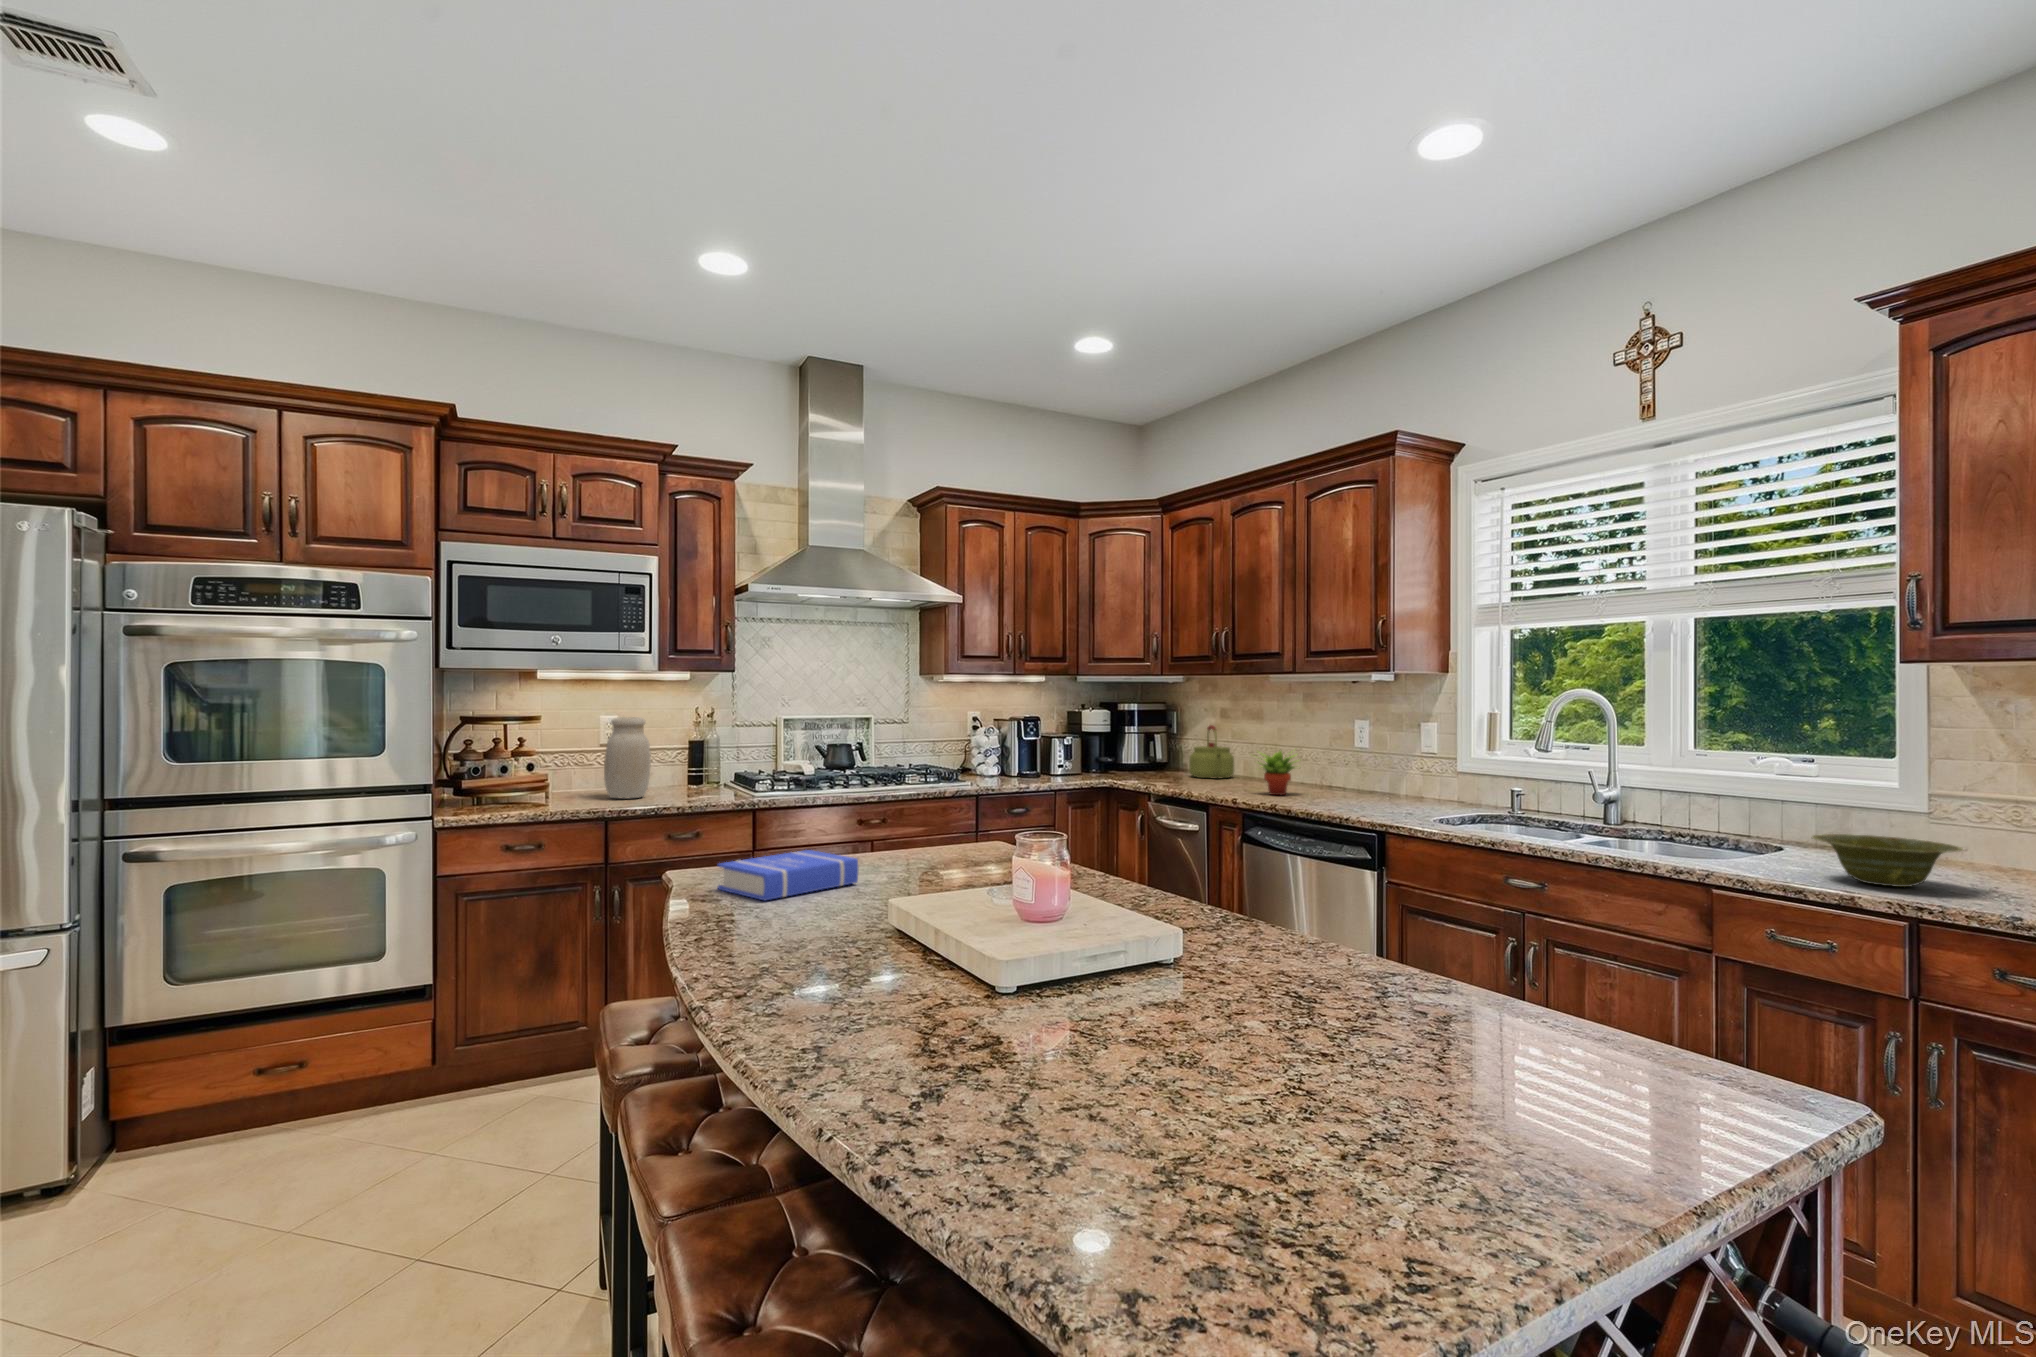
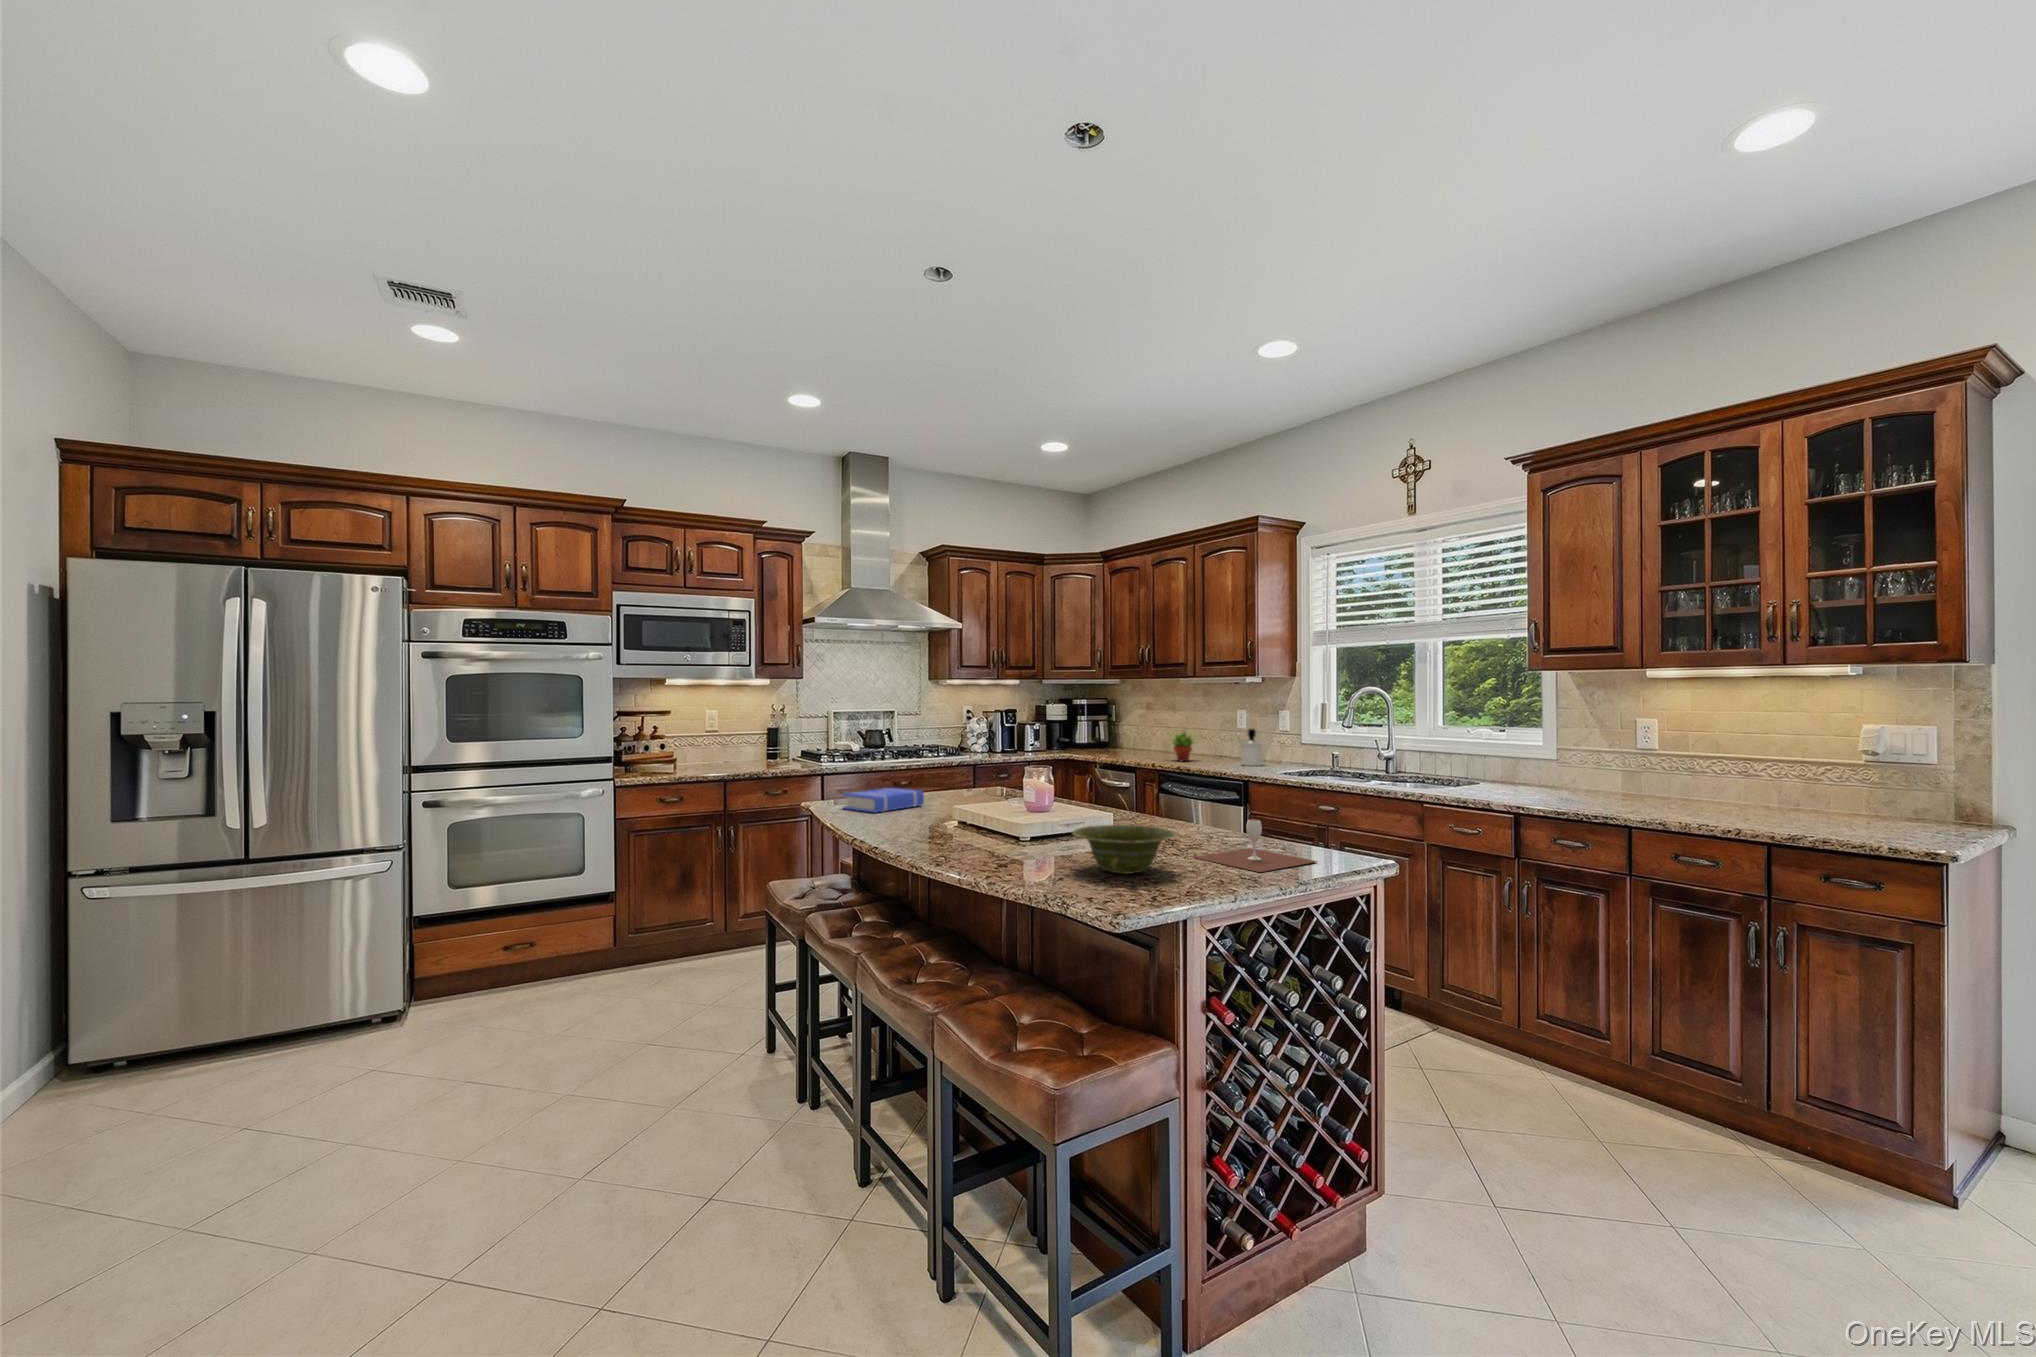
jar: present [604,717,651,799] -> none [719,711,750,767]
kettle: present [1189,725,1234,779] -> none [1123,714,1156,752]
soap dispenser: none [1361,749,1400,805] -> present [1238,729,1263,766]
dish: present [1813,834,1963,887] -> present [1072,825,1176,874]
wine glass: none [1363,980,1661,1133] -> present [1193,819,1318,872]

